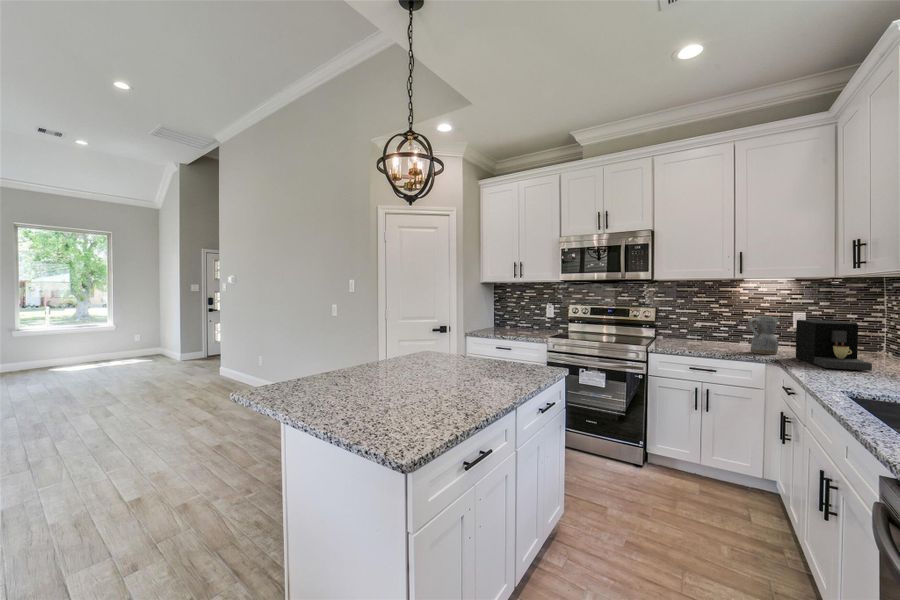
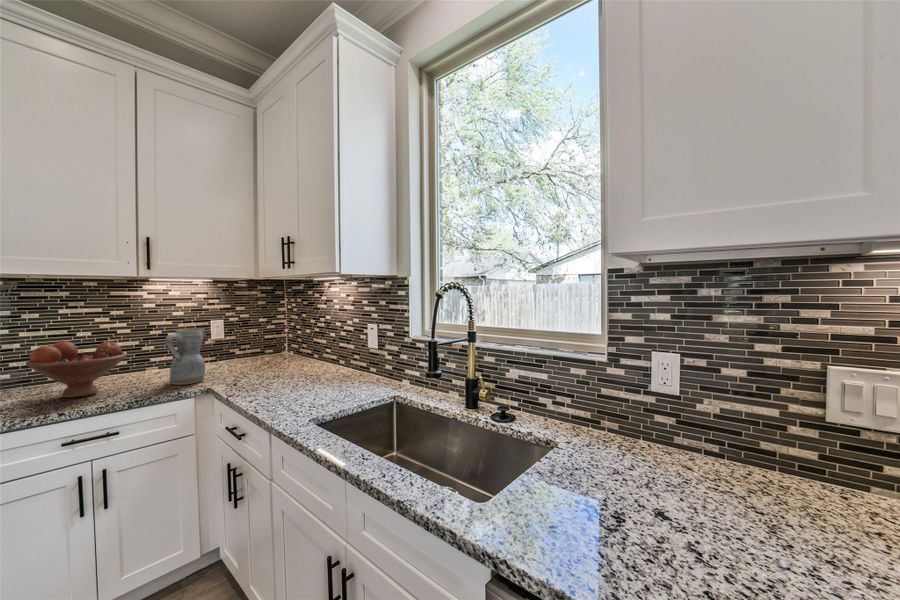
fruit bowl: none [676,317,724,348] -> present [26,341,127,398]
coffee maker: present [796,320,872,371] -> none [227,328,306,389]

